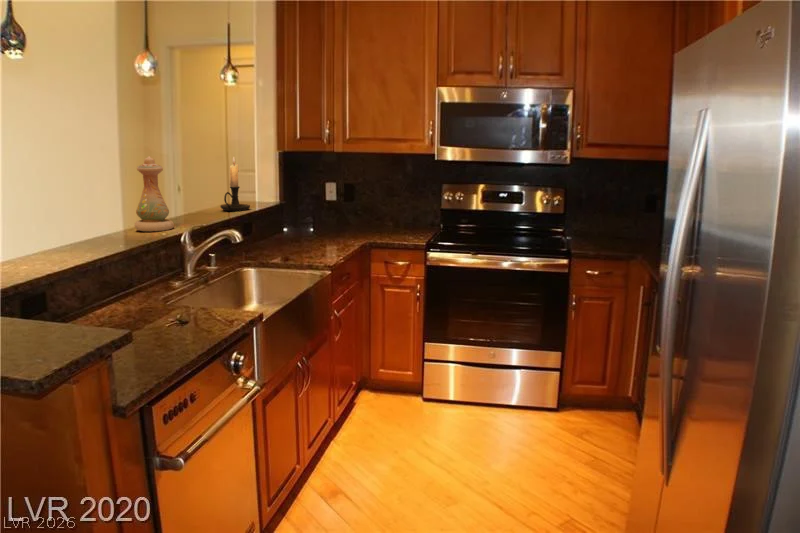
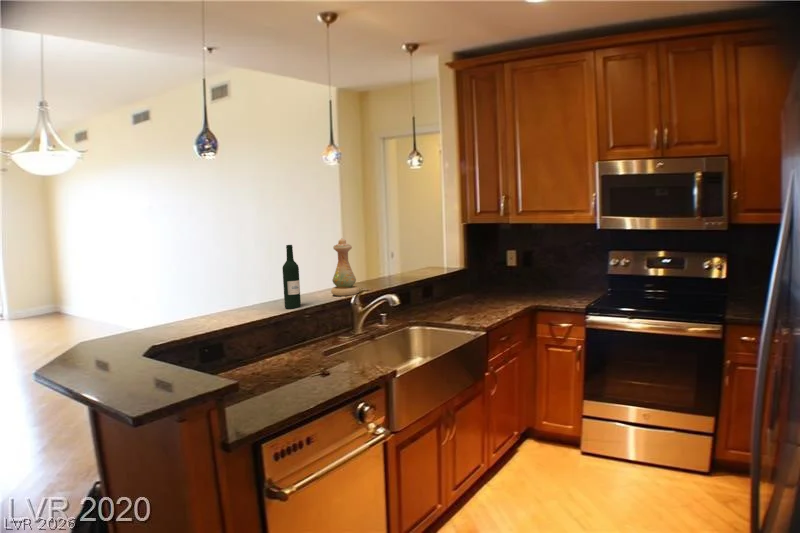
candle holder: present [220,157,250,211] -> none [408,231,432,277]
wine bottle: none [75,160,103,247] -> present [282,245,301,309]

